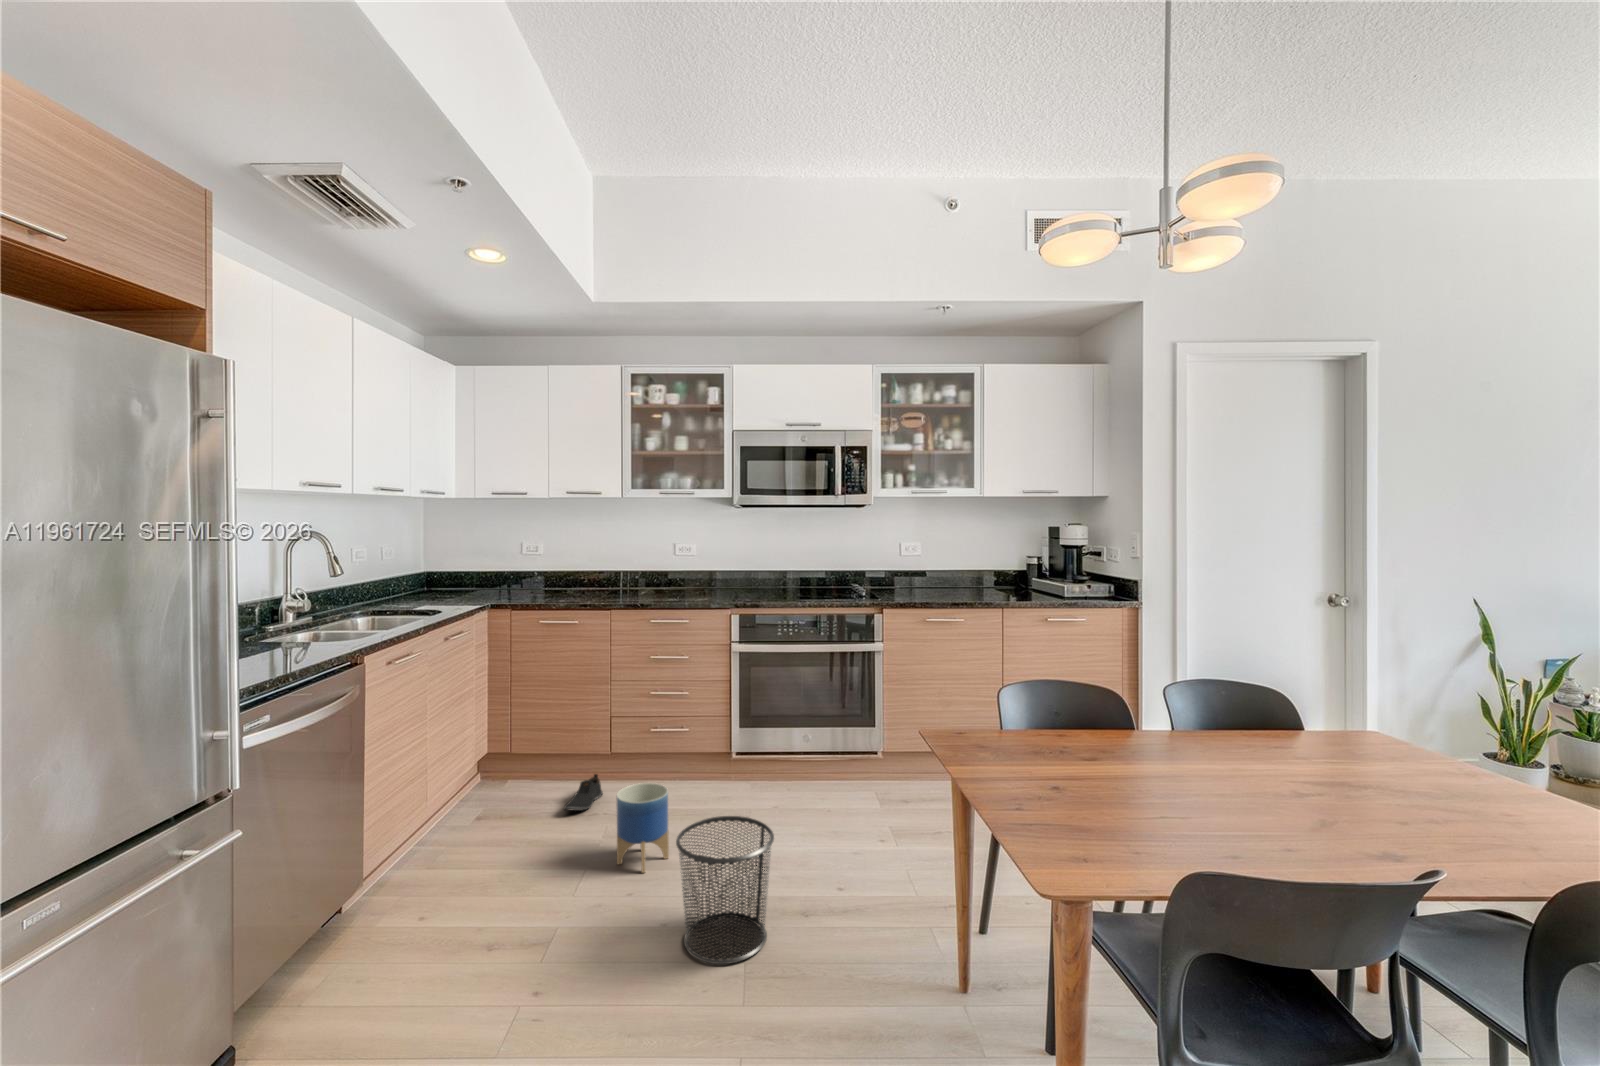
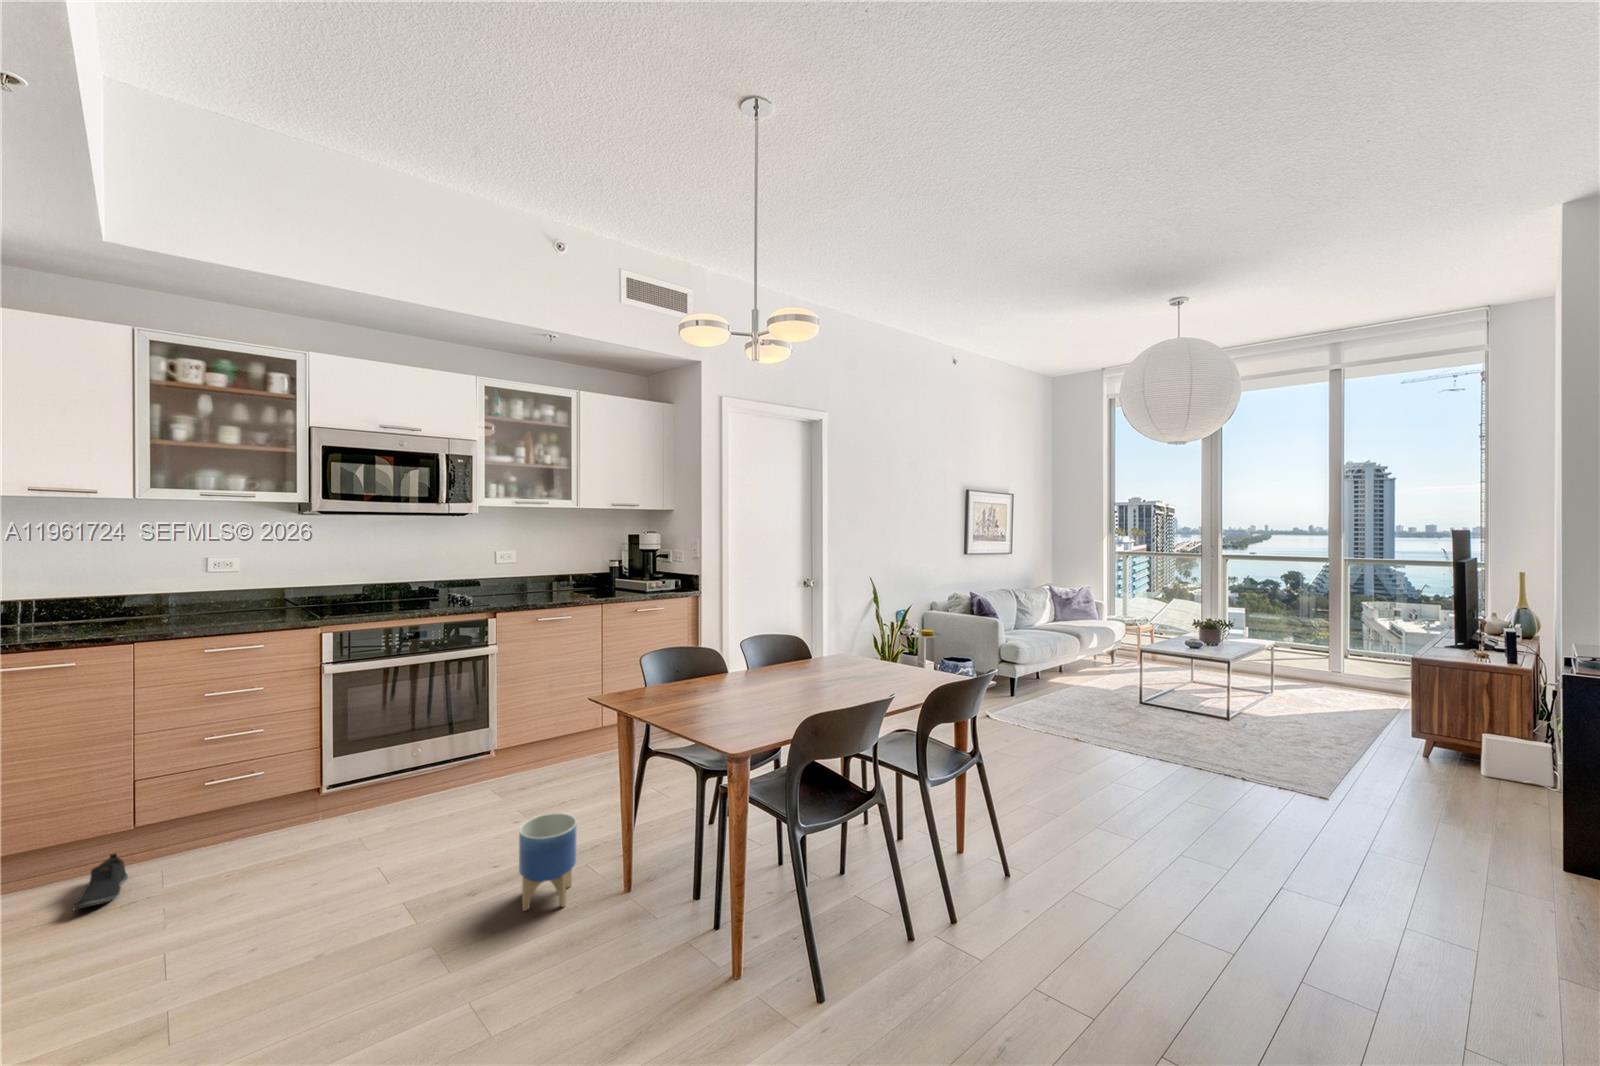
planter: present [617,783,669,873] -> present [519,813,577,911]
waste bin: present [676,816,774,964] -> none [351,825,464,975]

